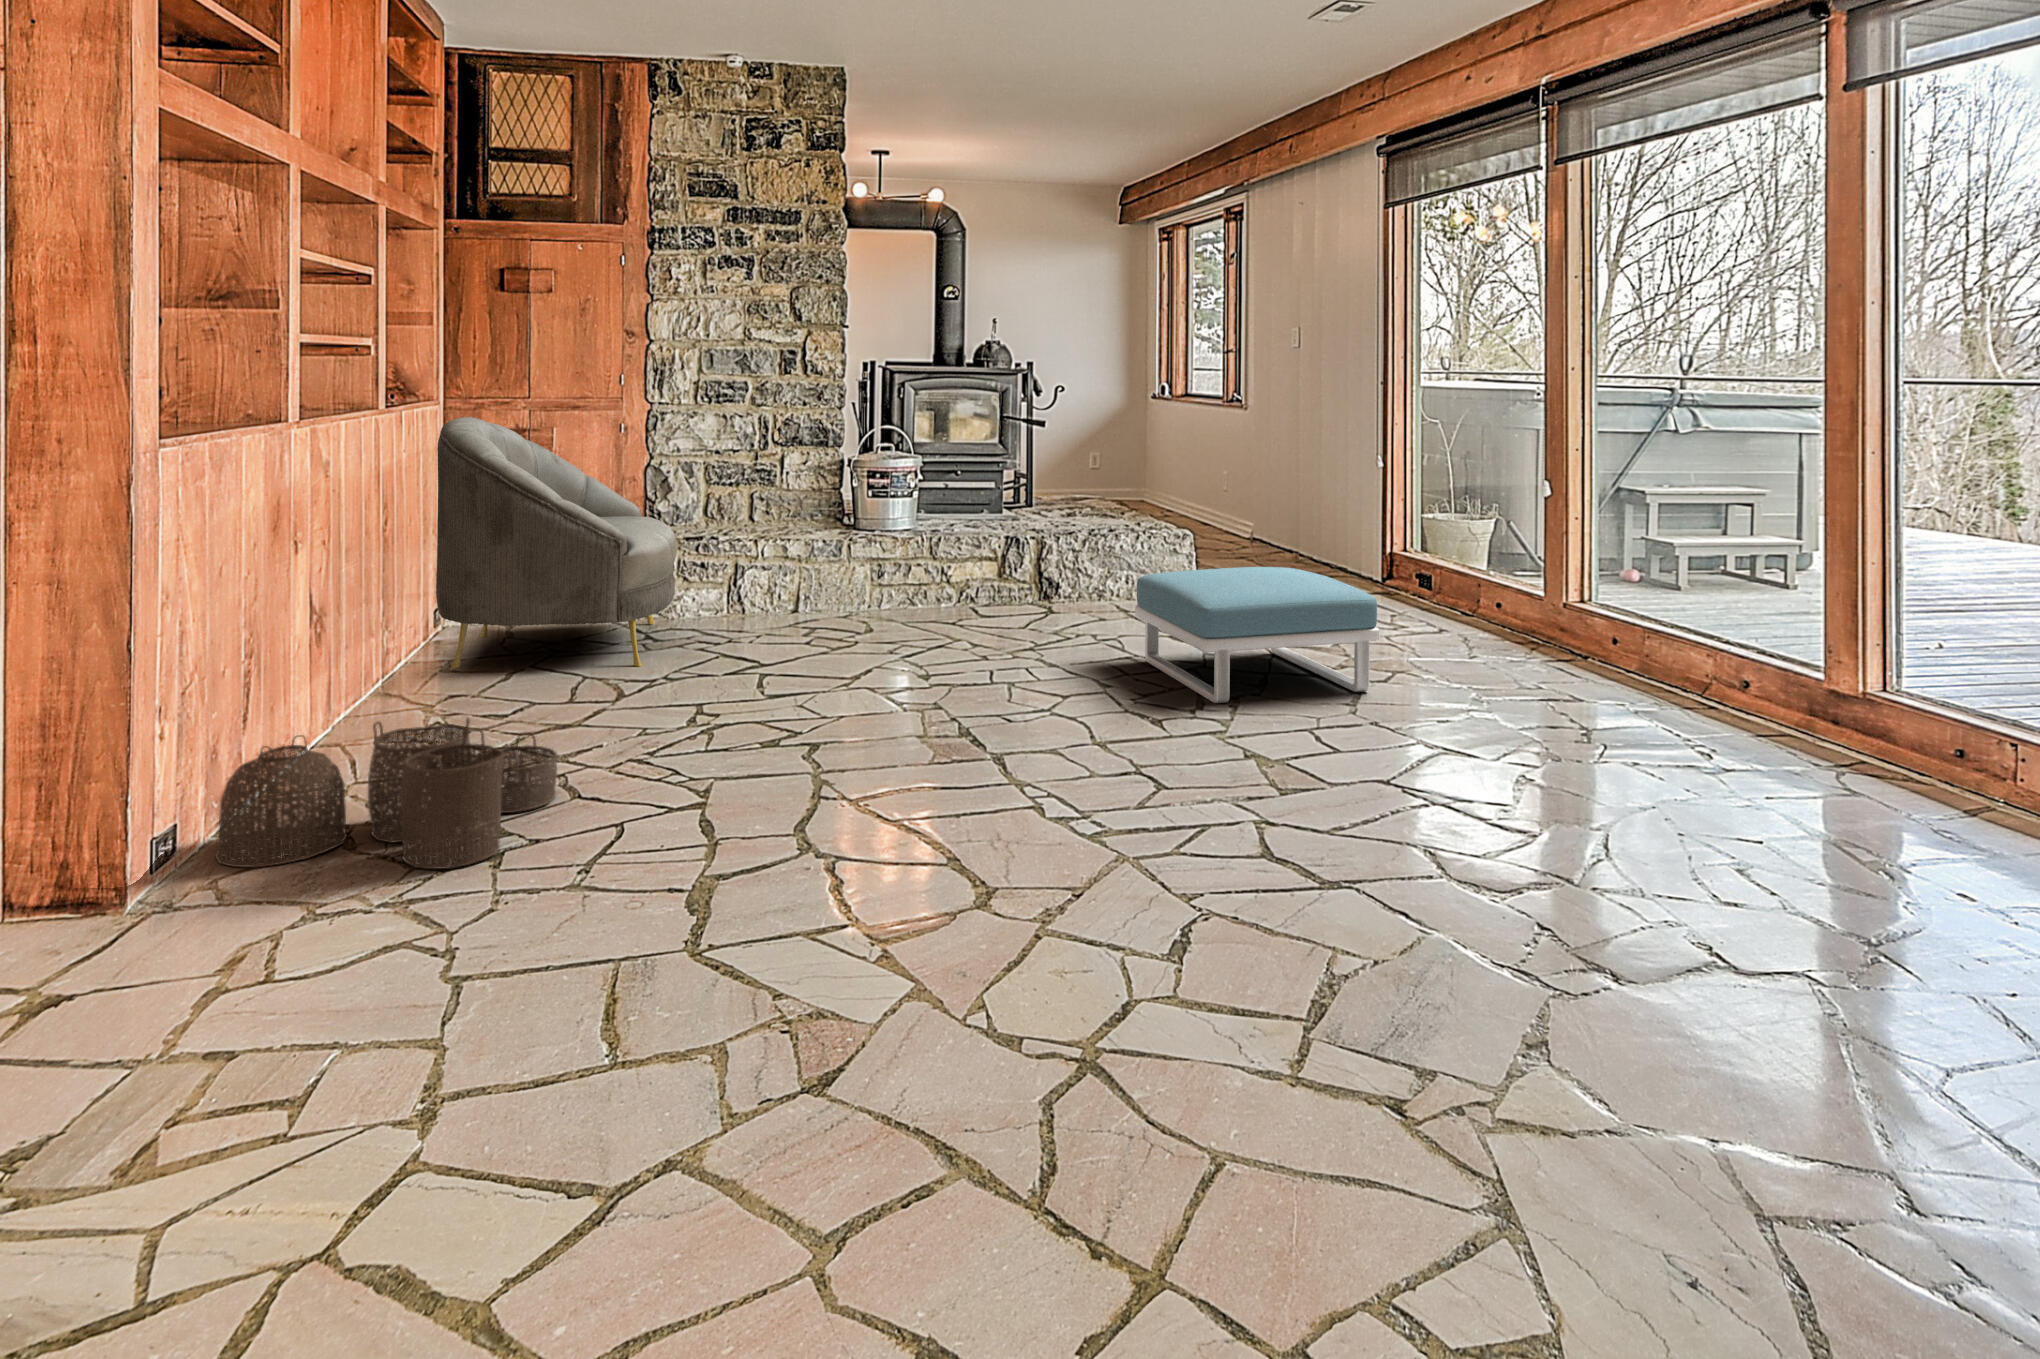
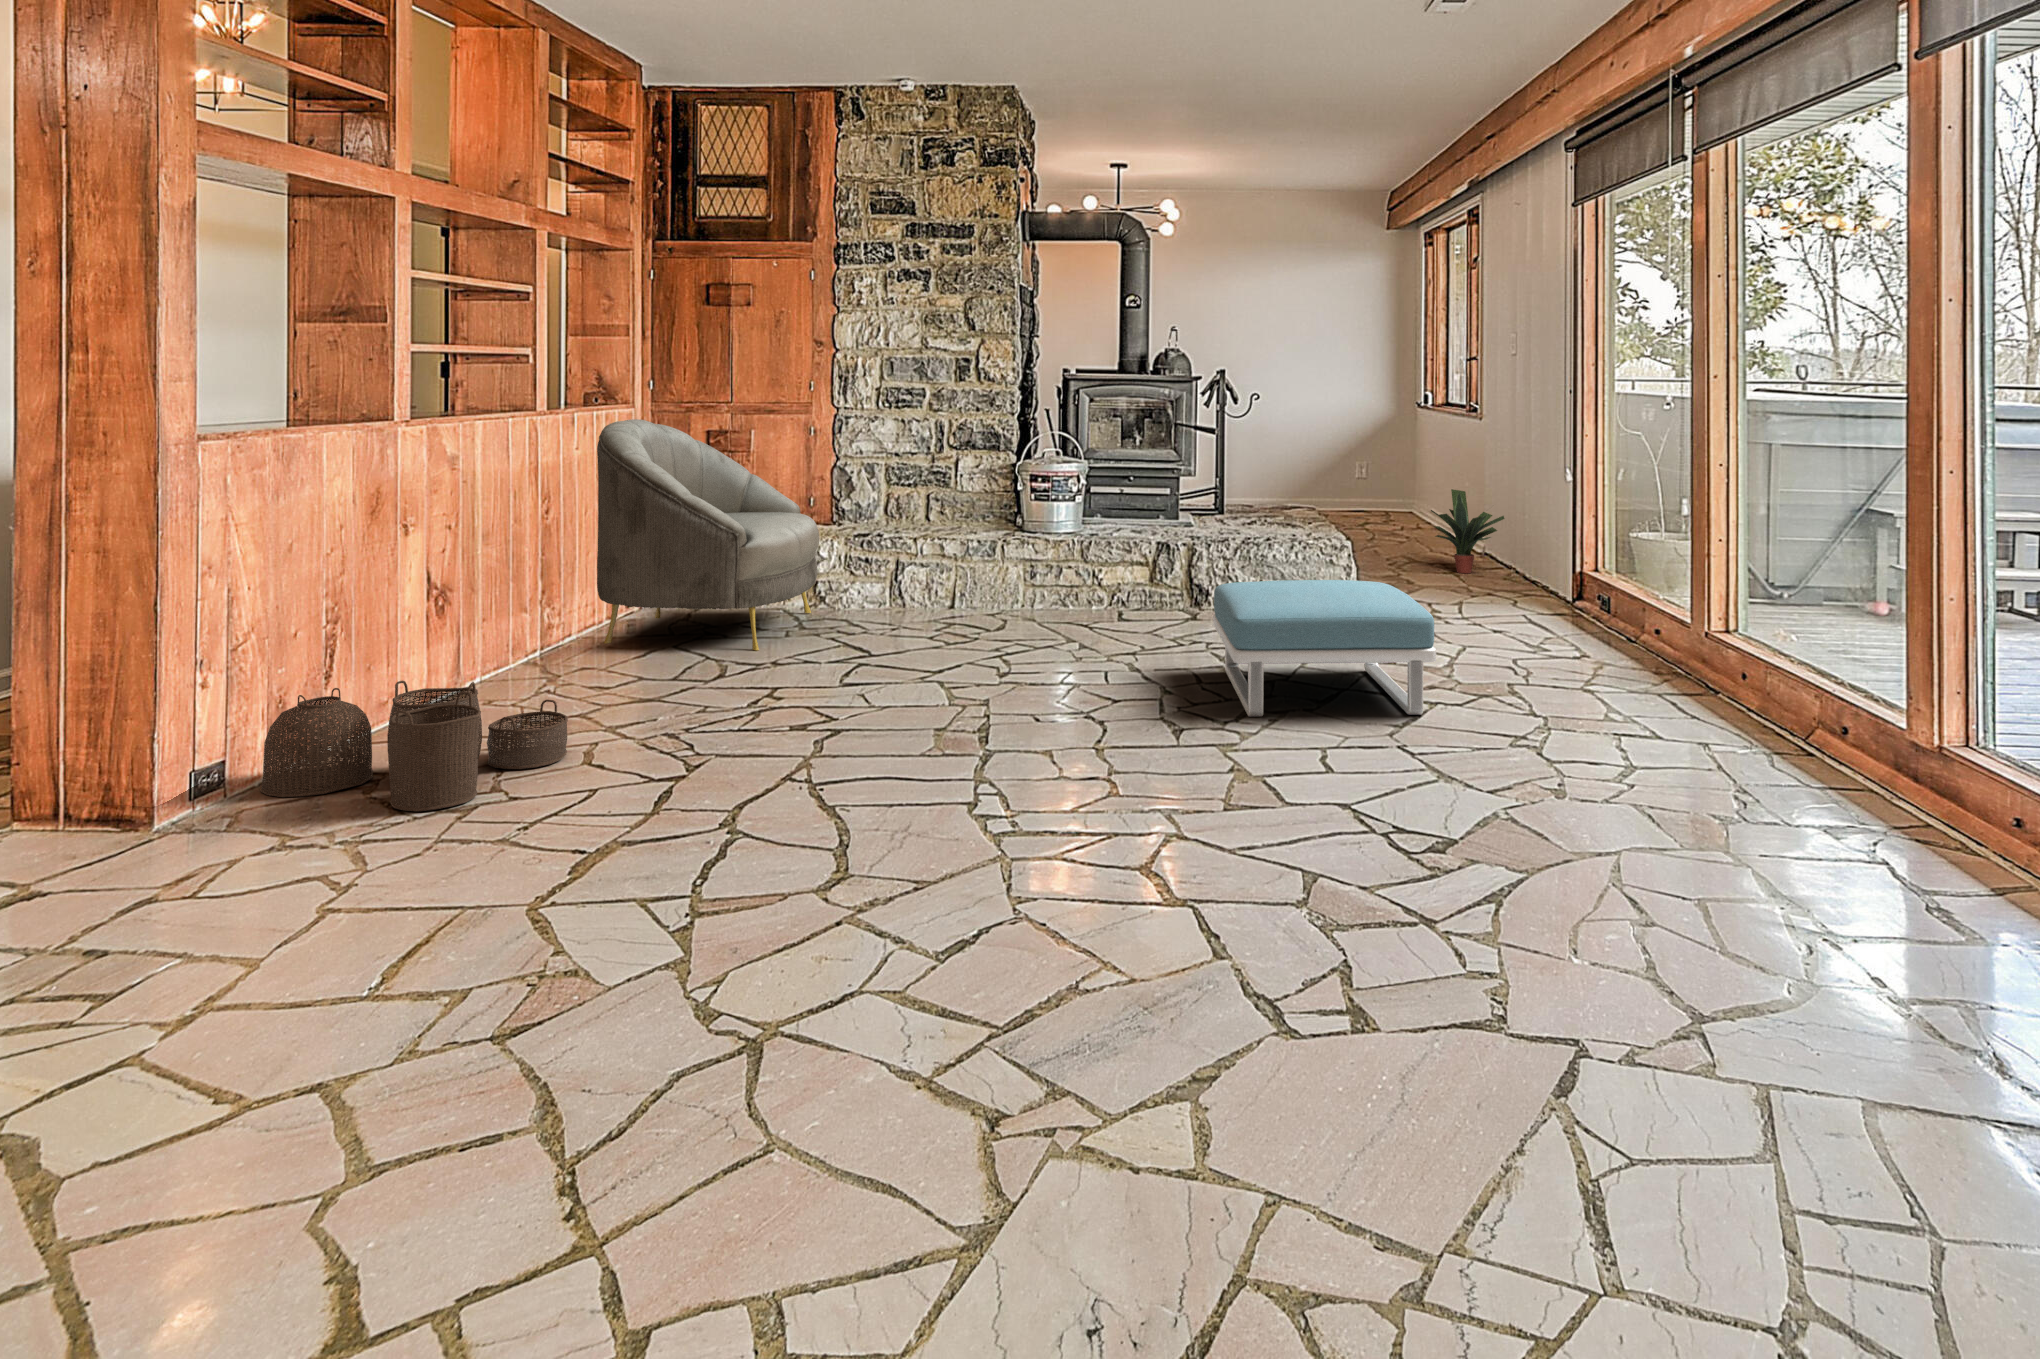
potted plant: none [1223,477,1294,557] -> present [1431,489,1504,573]

